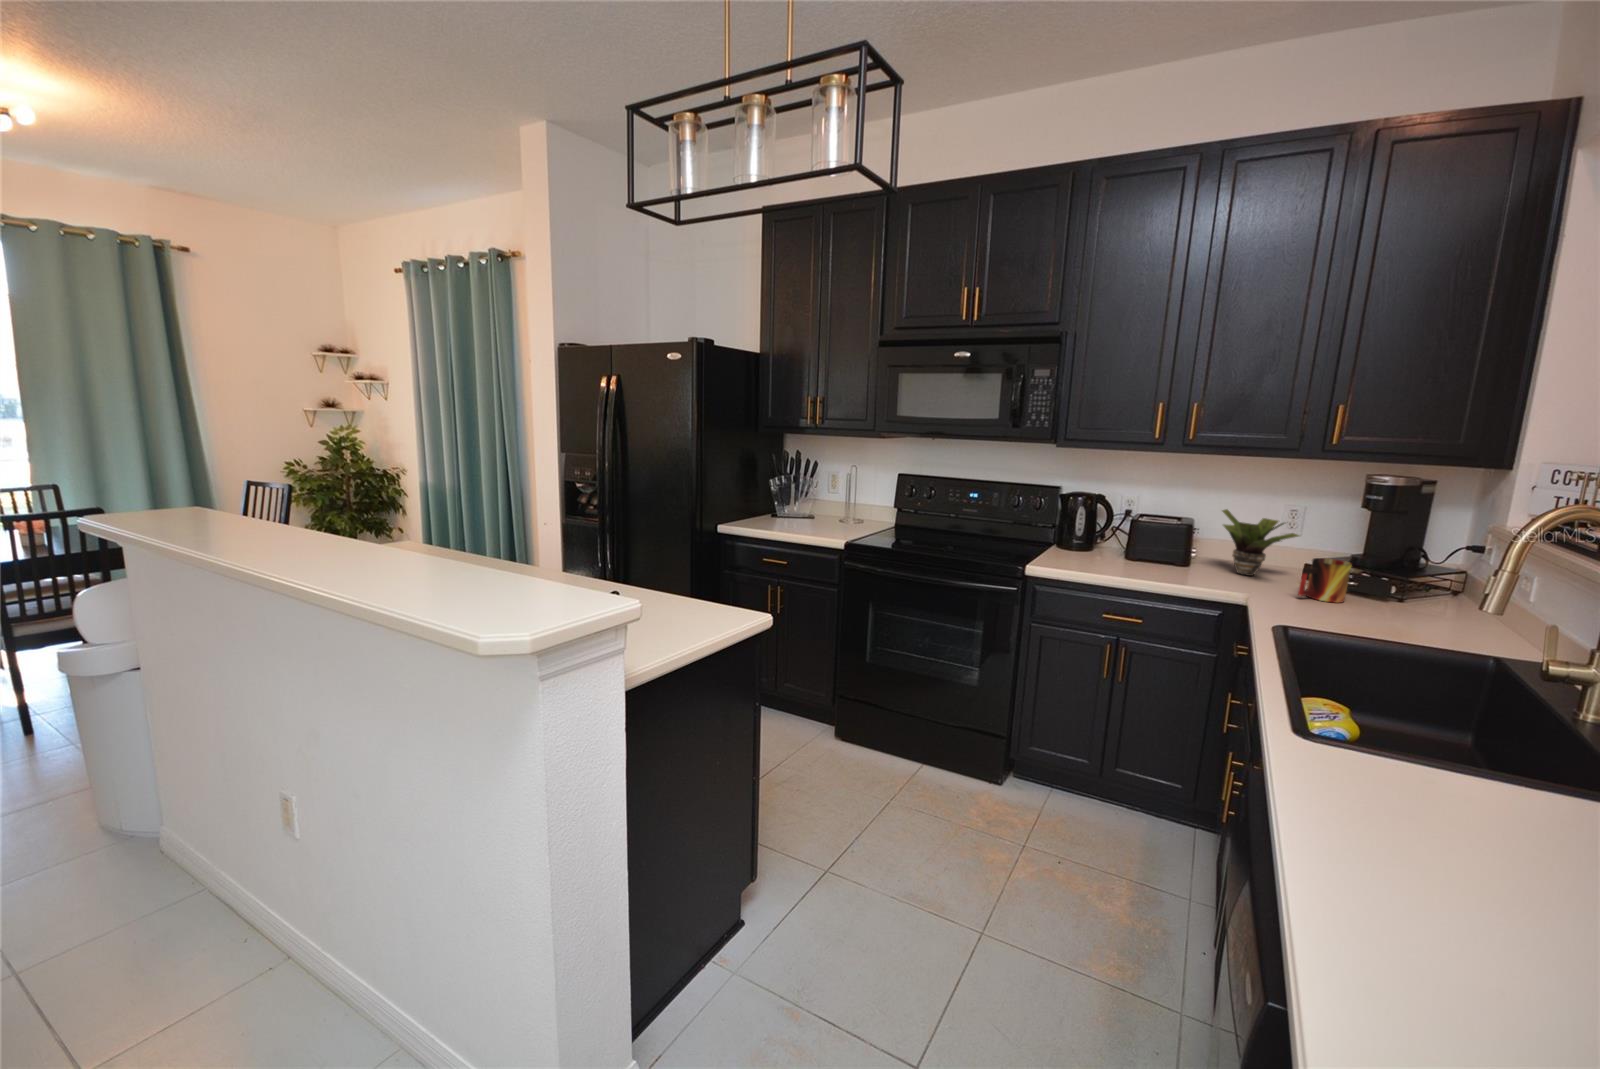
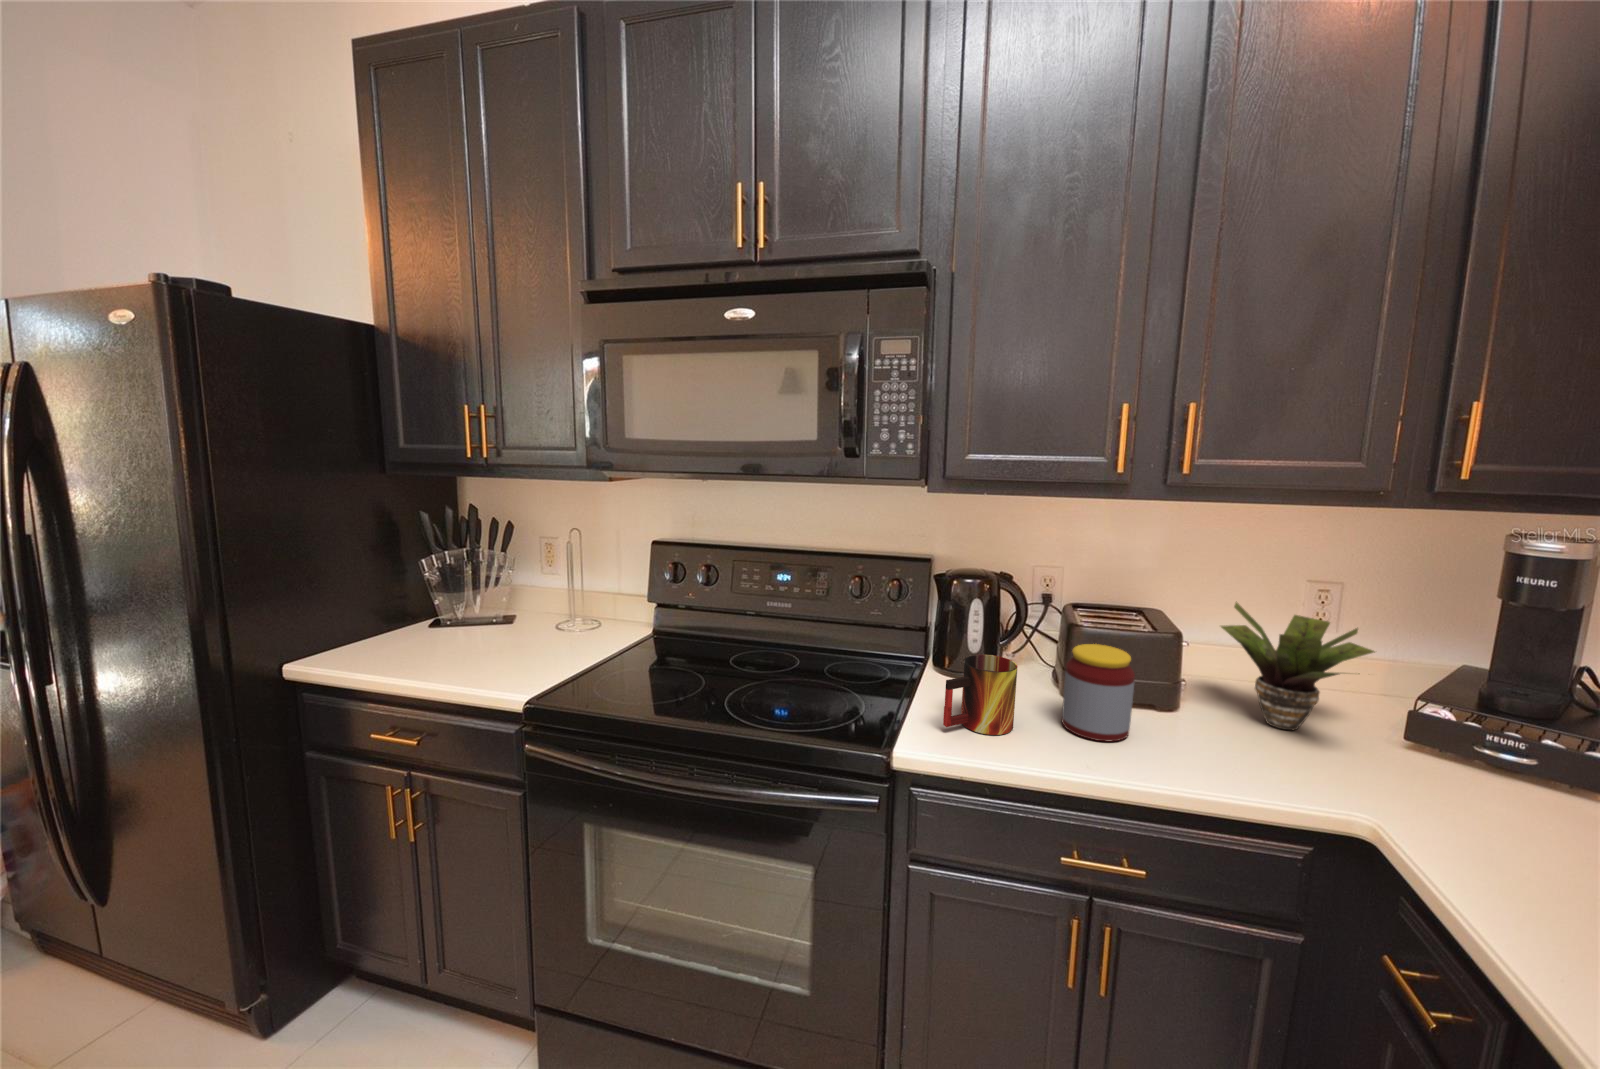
jar: none [1118,526,1157,571] -> present [1062,644,1135,742]
mug: present [1298,558,1352,603] -> present [943,655,1018,735]

